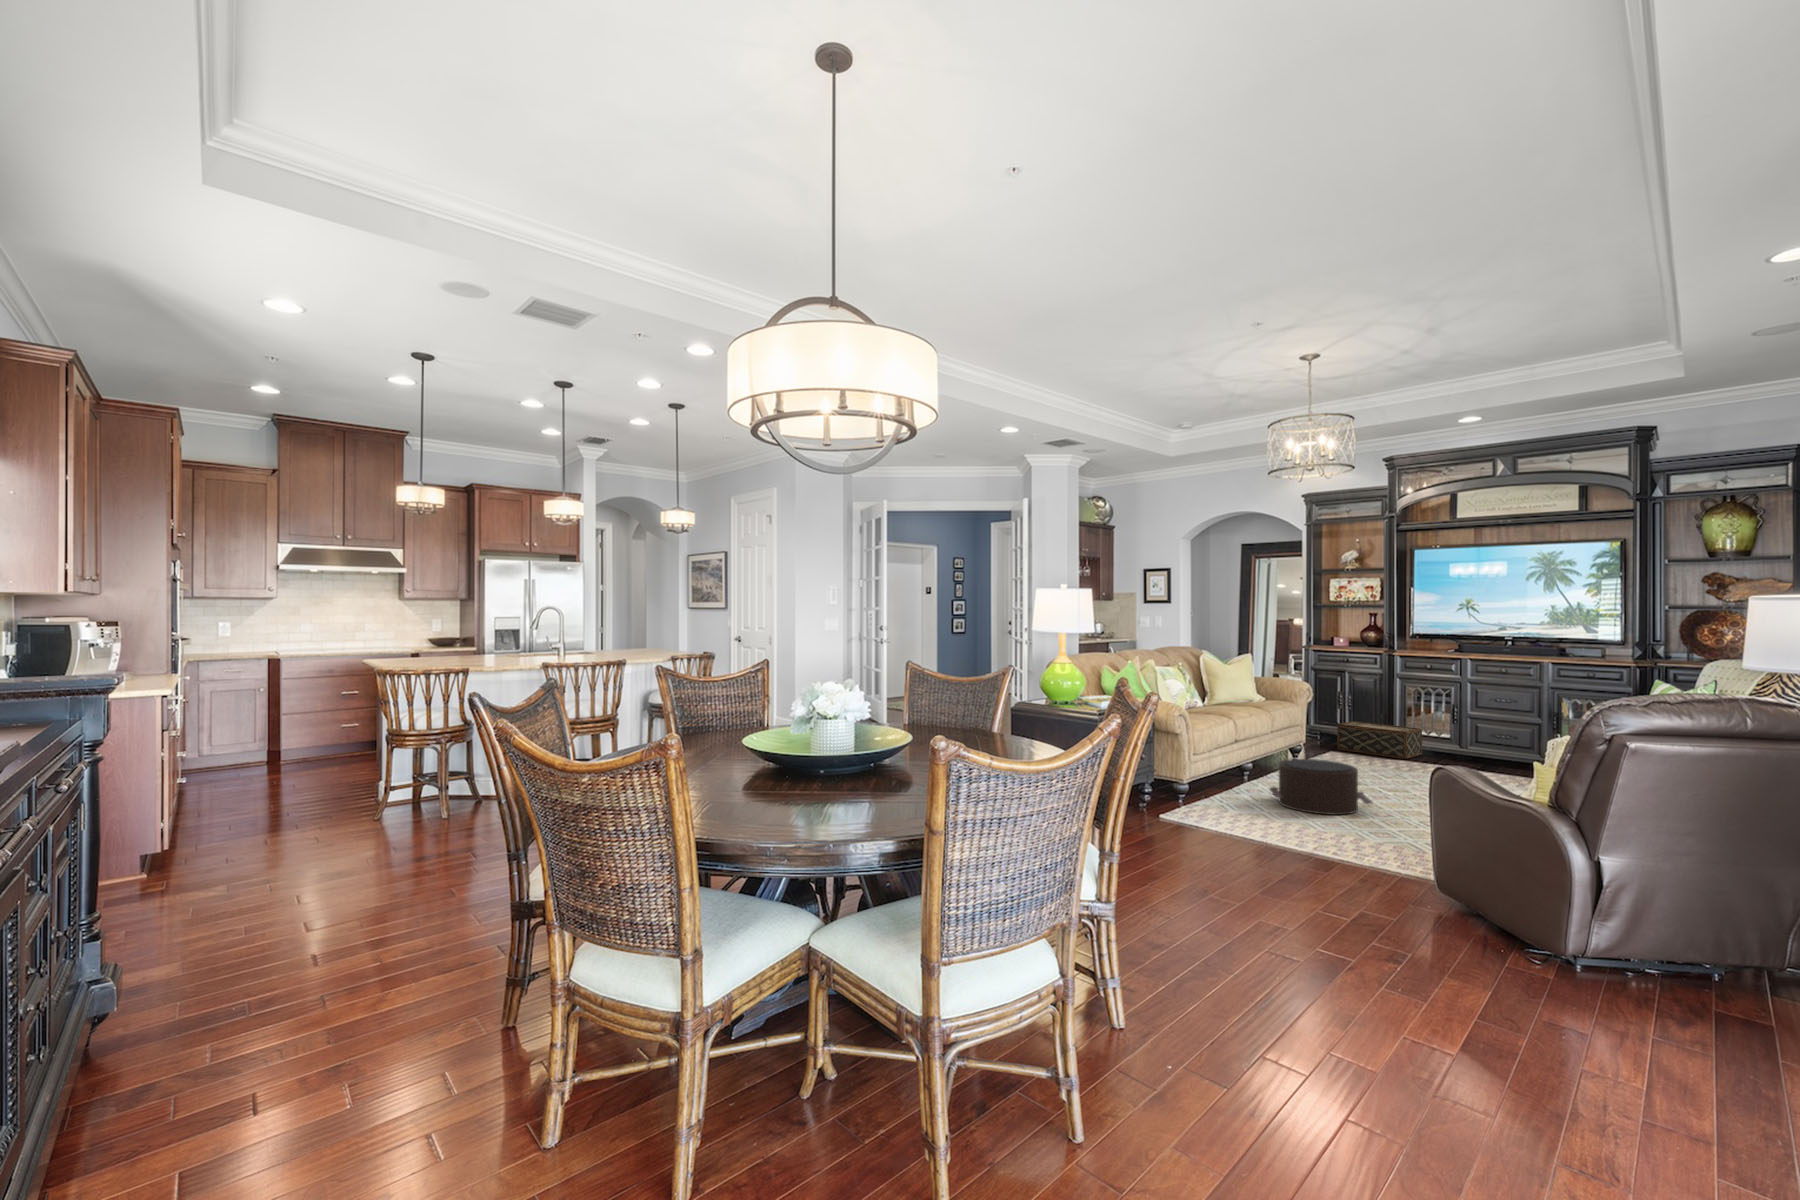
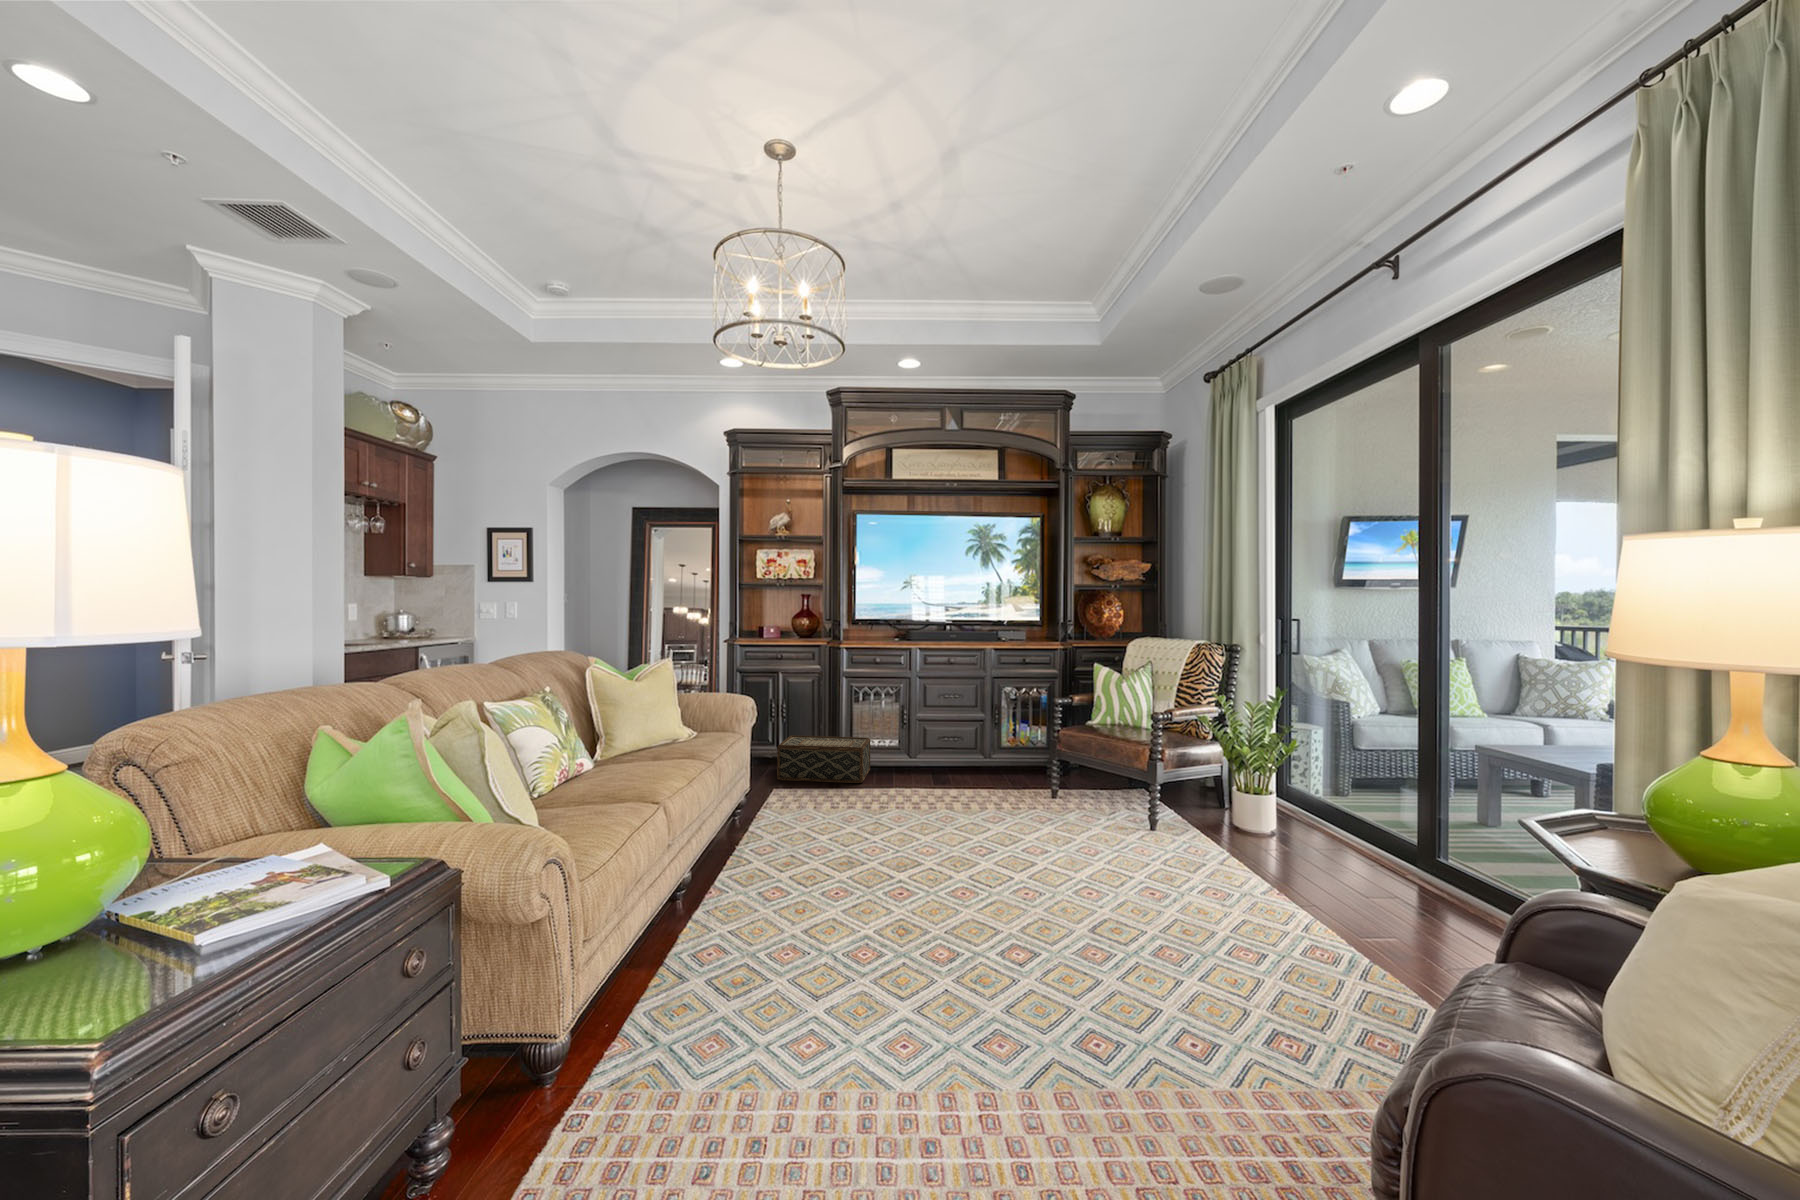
pouf: present [1270,759,1373,815] -> none [747,862,942,1012]

